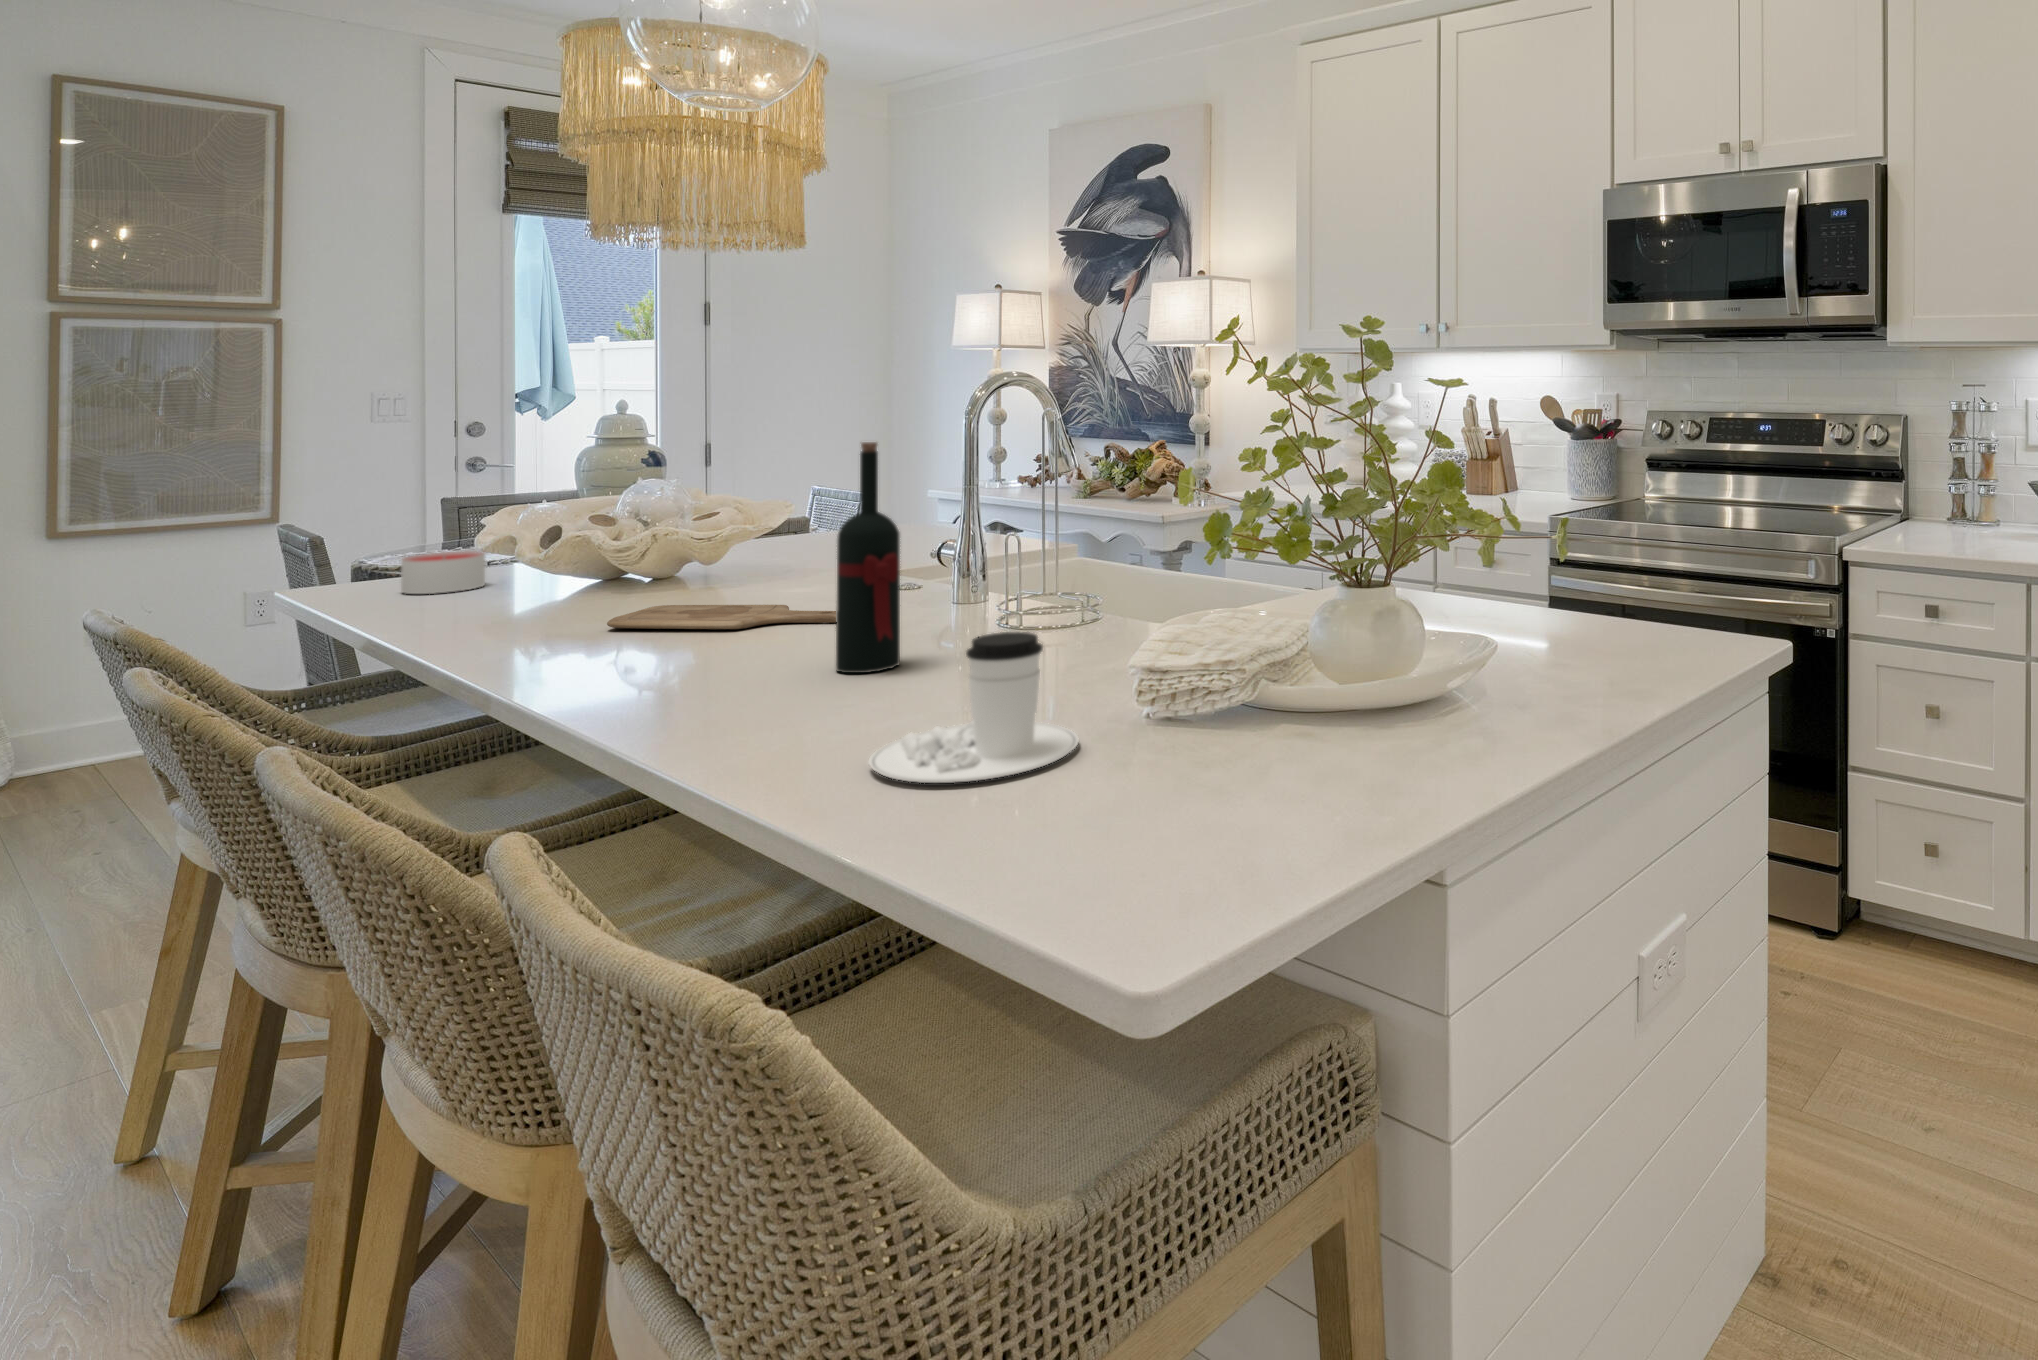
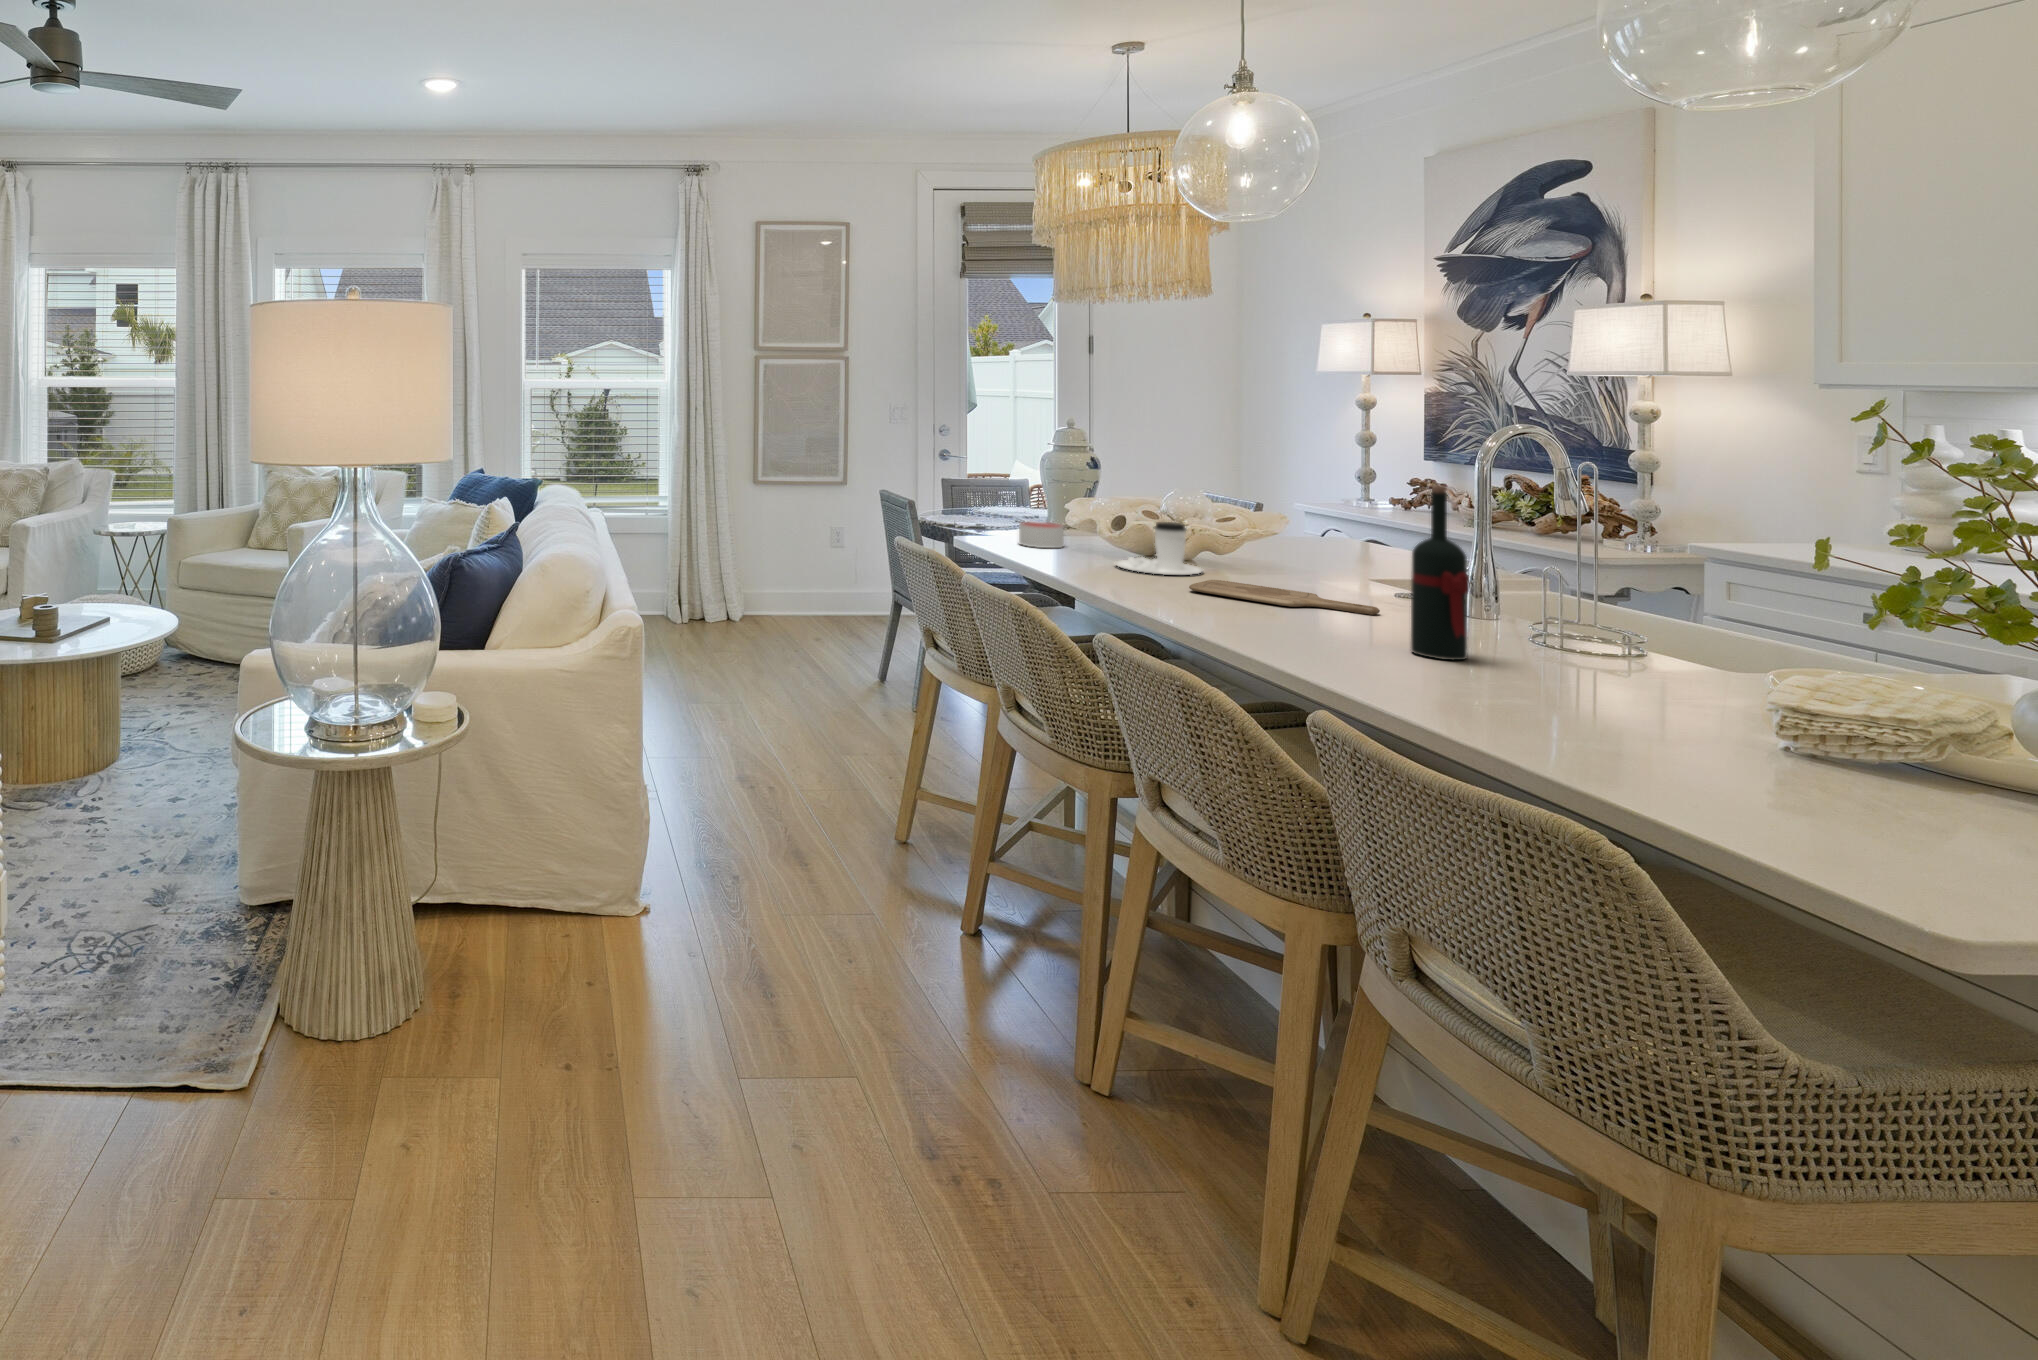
coffee cup: present [869,632,1079,783] -> present [1116,522,1203,575]

